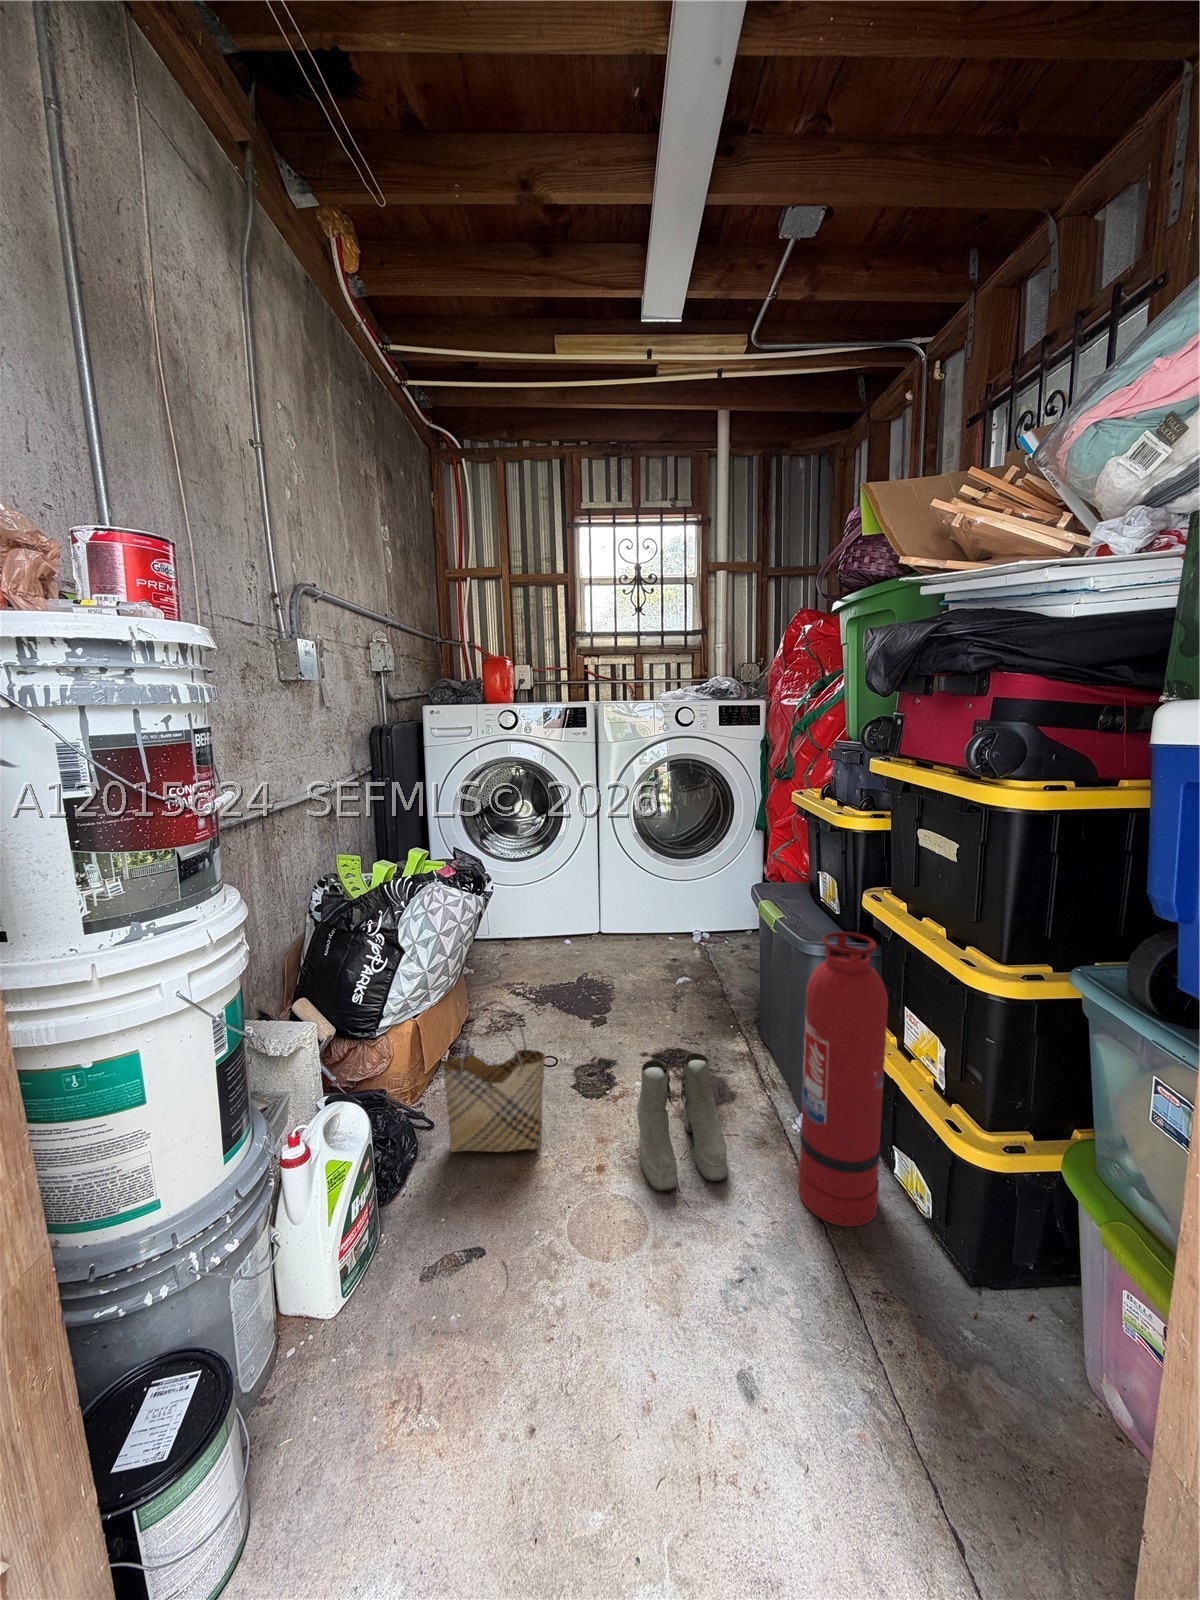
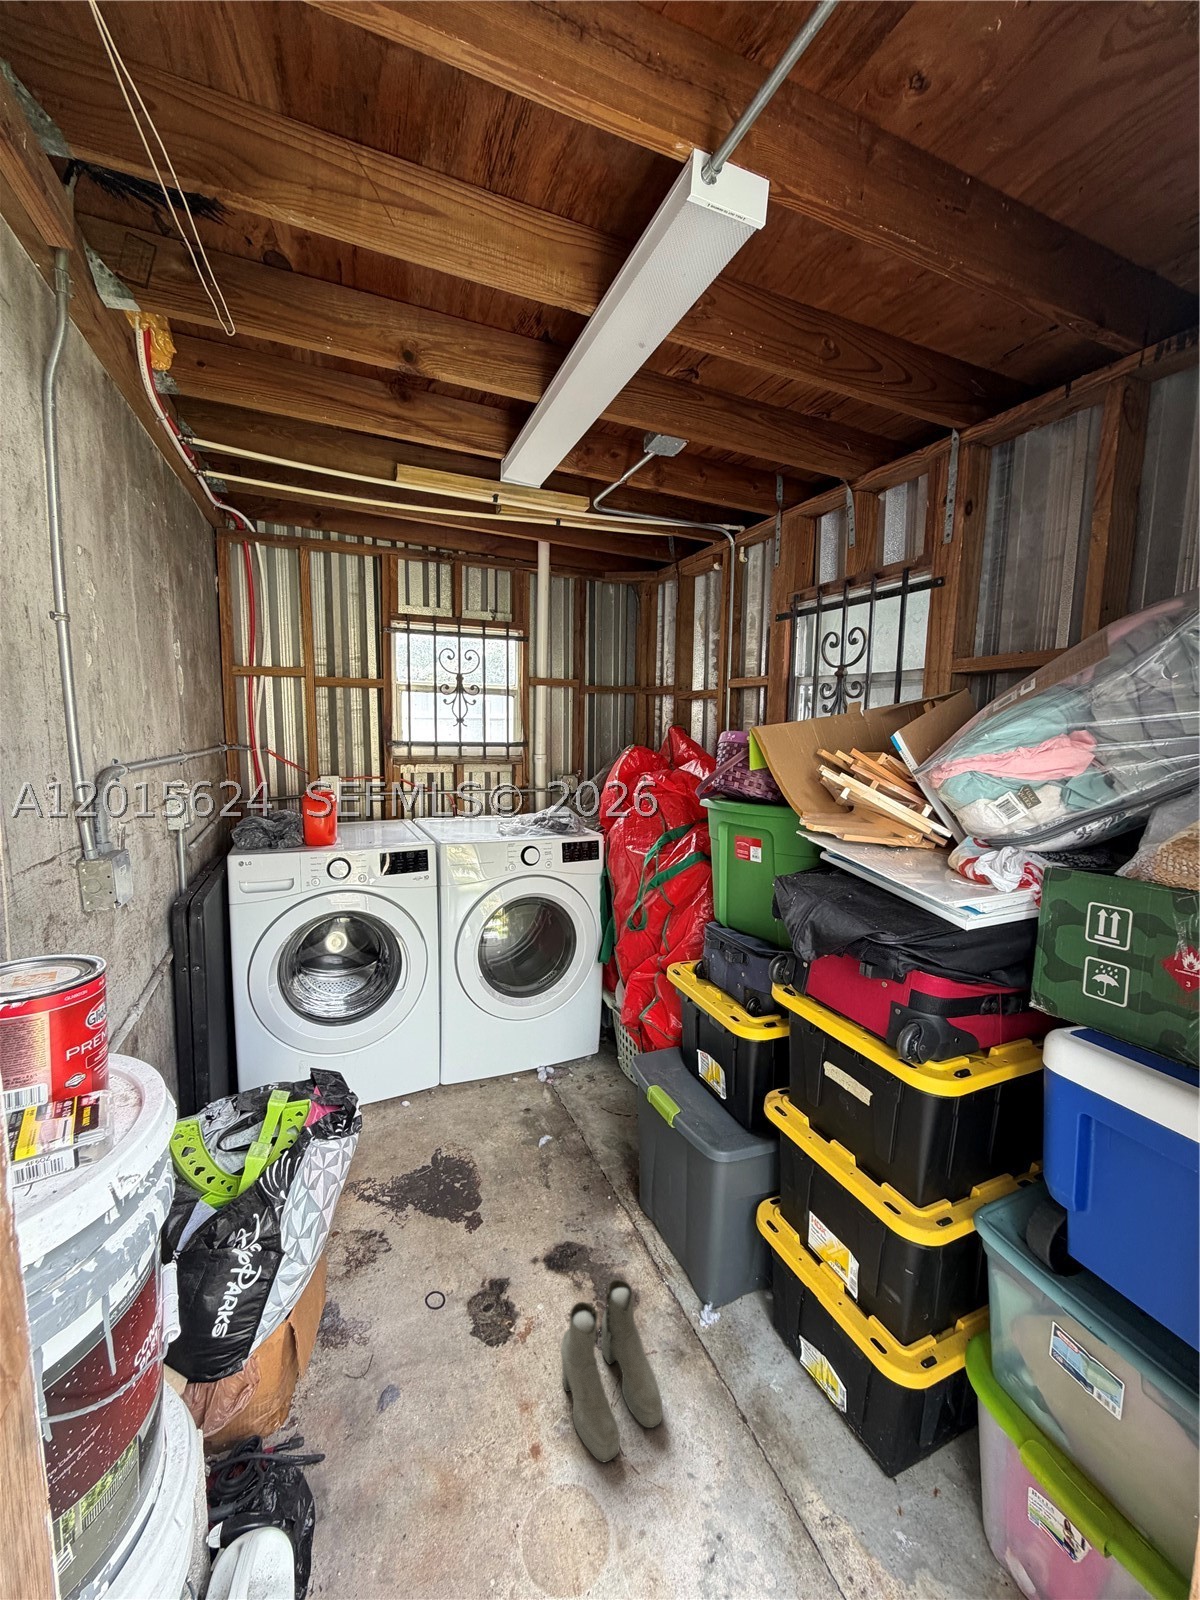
fire extinguisher: present [798,932,888,1227] -> none [725,1156,808,1444]
woven basket: present [441,1001,545,1152] -> none [343,1279,464,1491]

